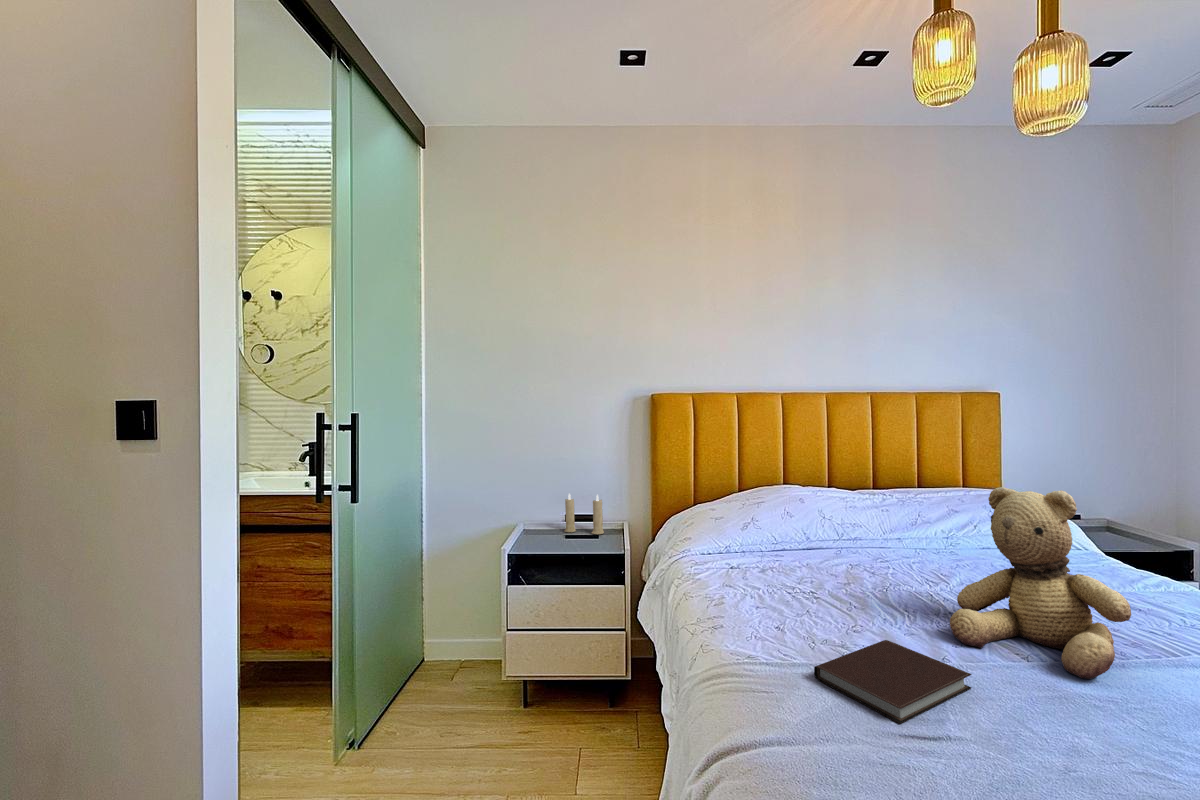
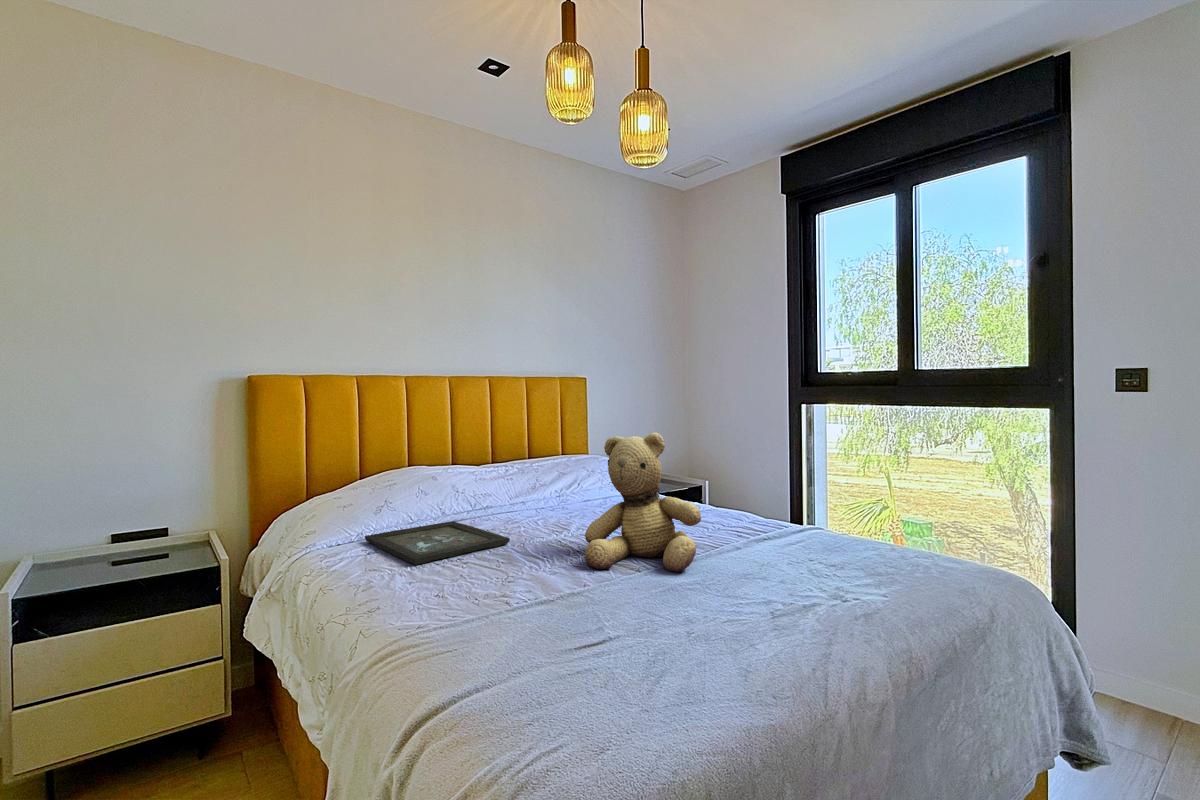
candle: present [565,494,604,534] -> none [114,498,183,557]
tray: none [731,547,870,590] -> present [365,521,510,565]
notebook: present [814,640,972,724] -> none [489,578,615,640]

